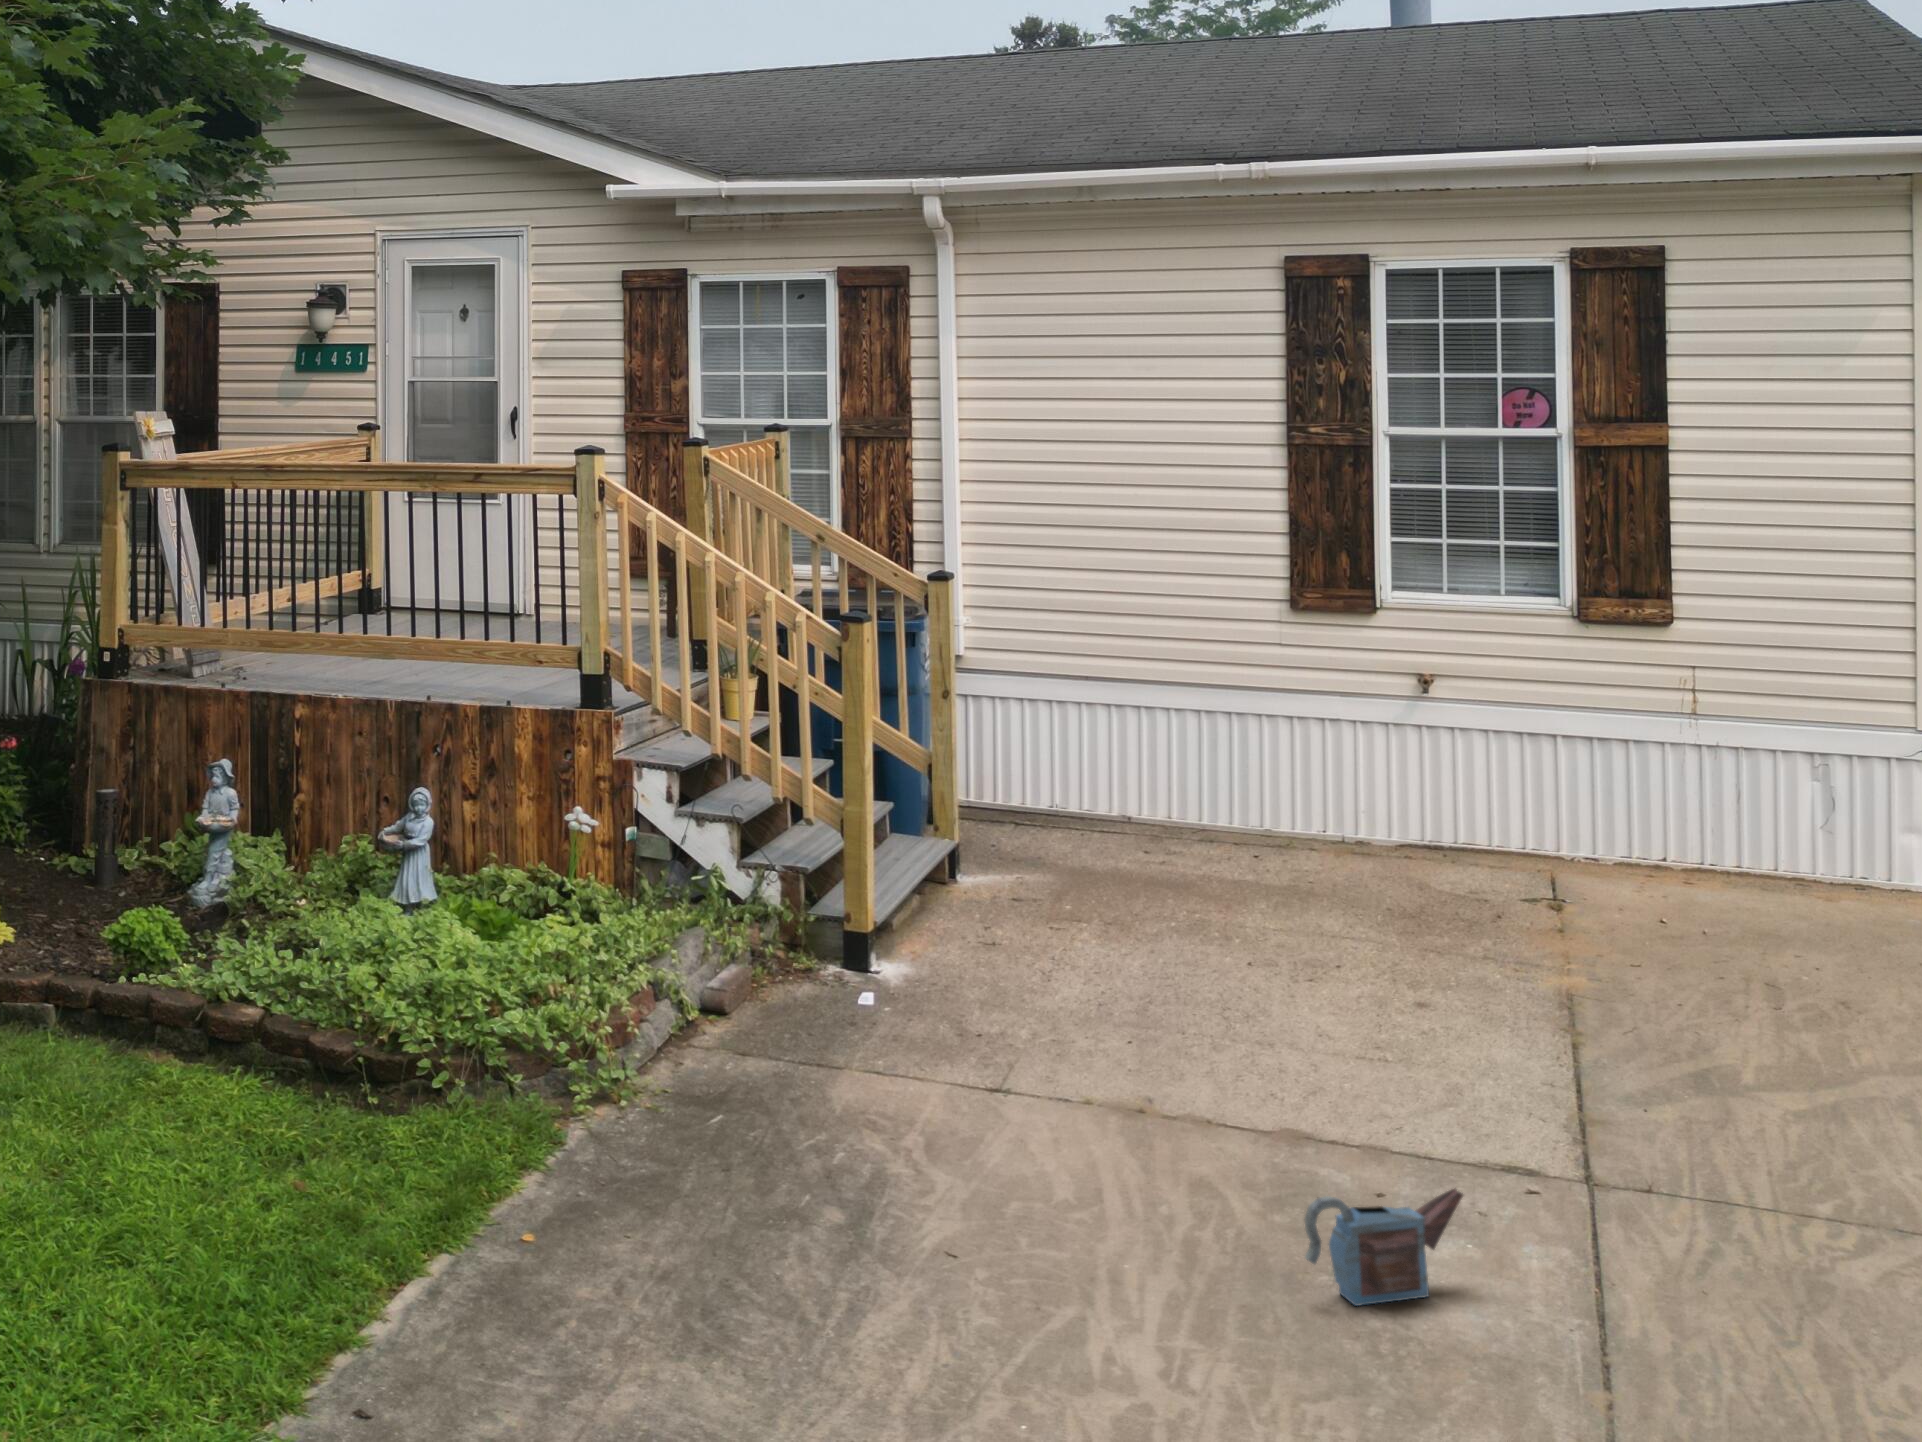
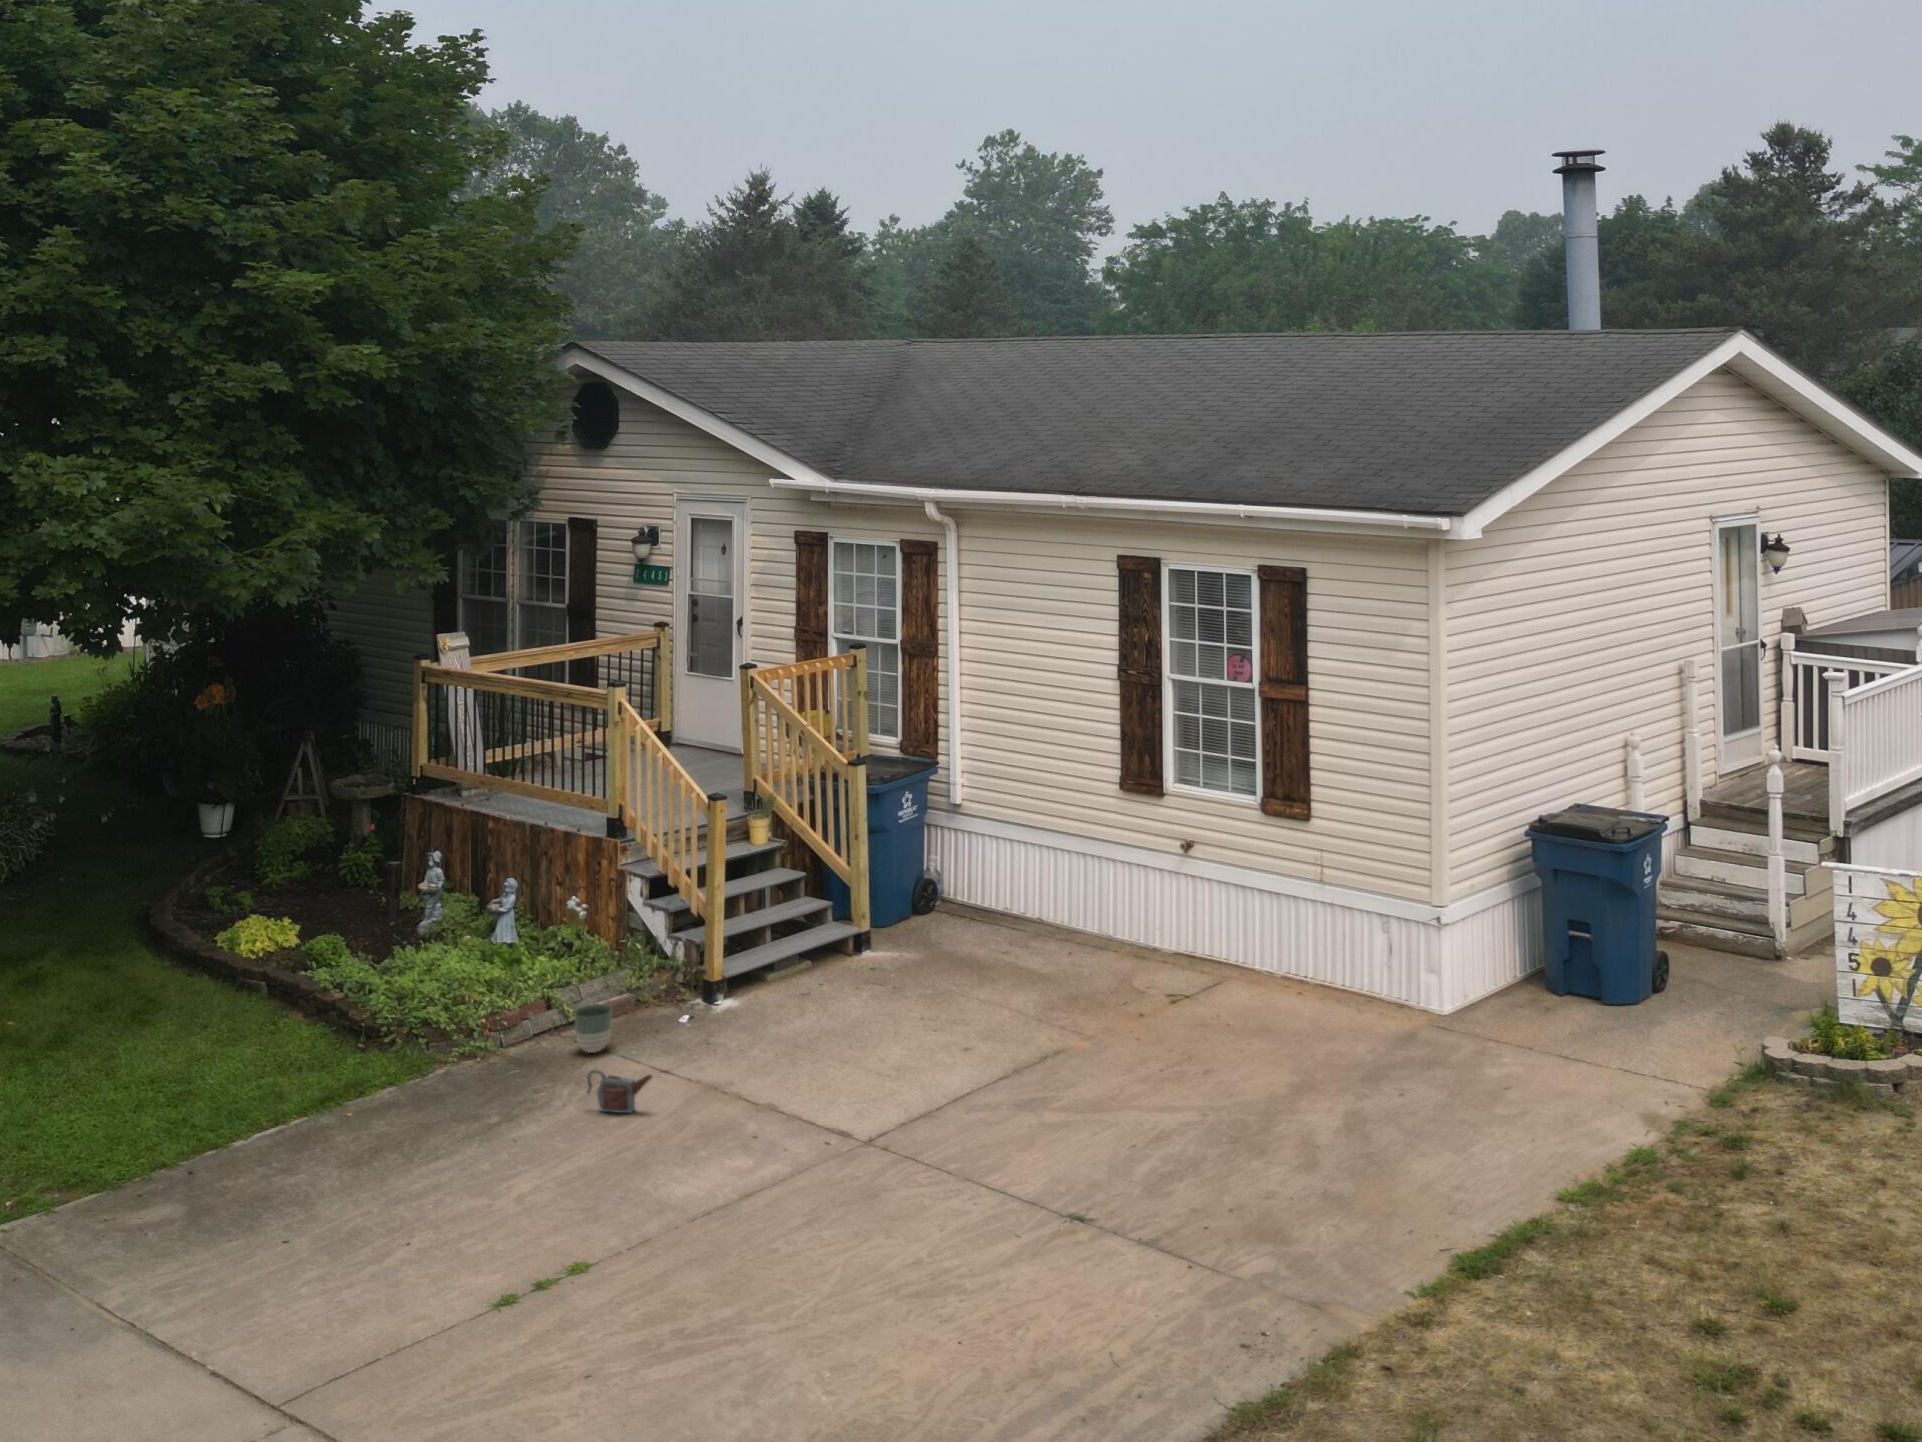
planter: none [956,1036,1043,1151] -> present [574,1005,612,1053]

